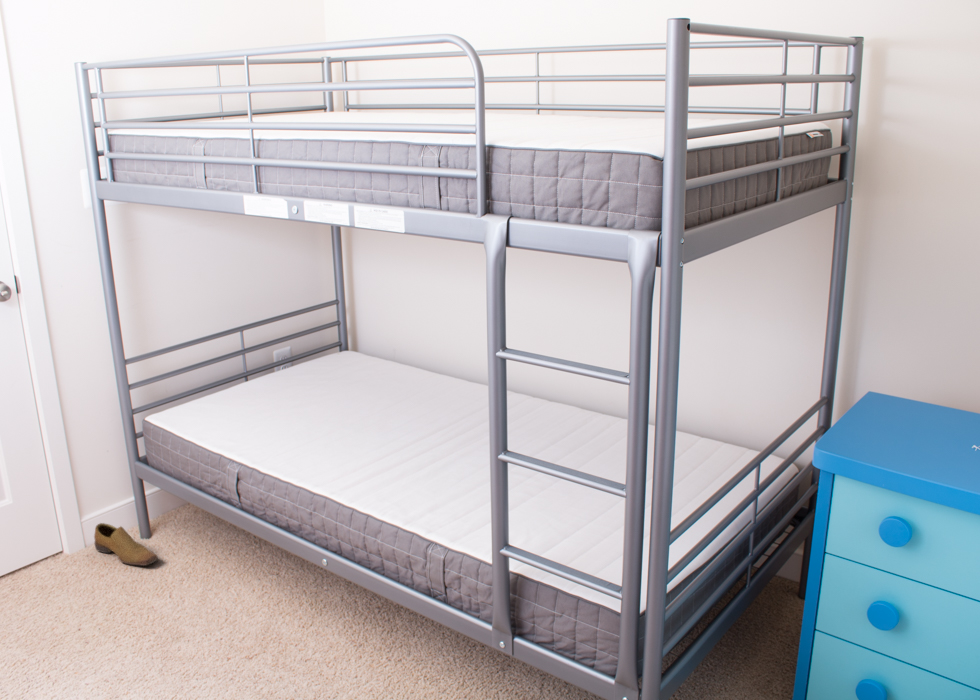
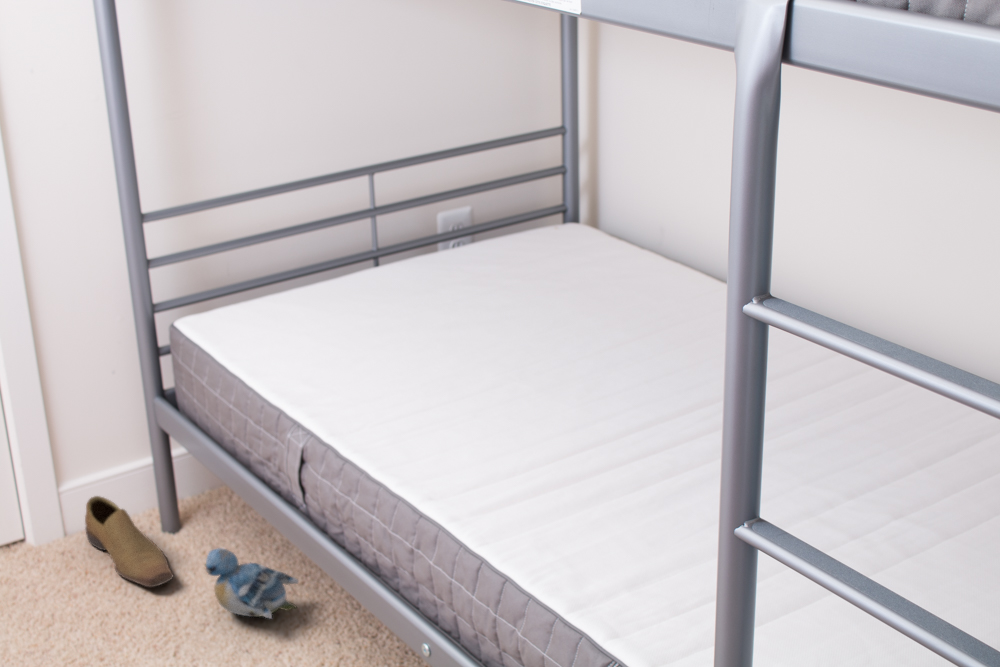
plush toy: none [181,535,237,569] -> present [205,548,298,619]

